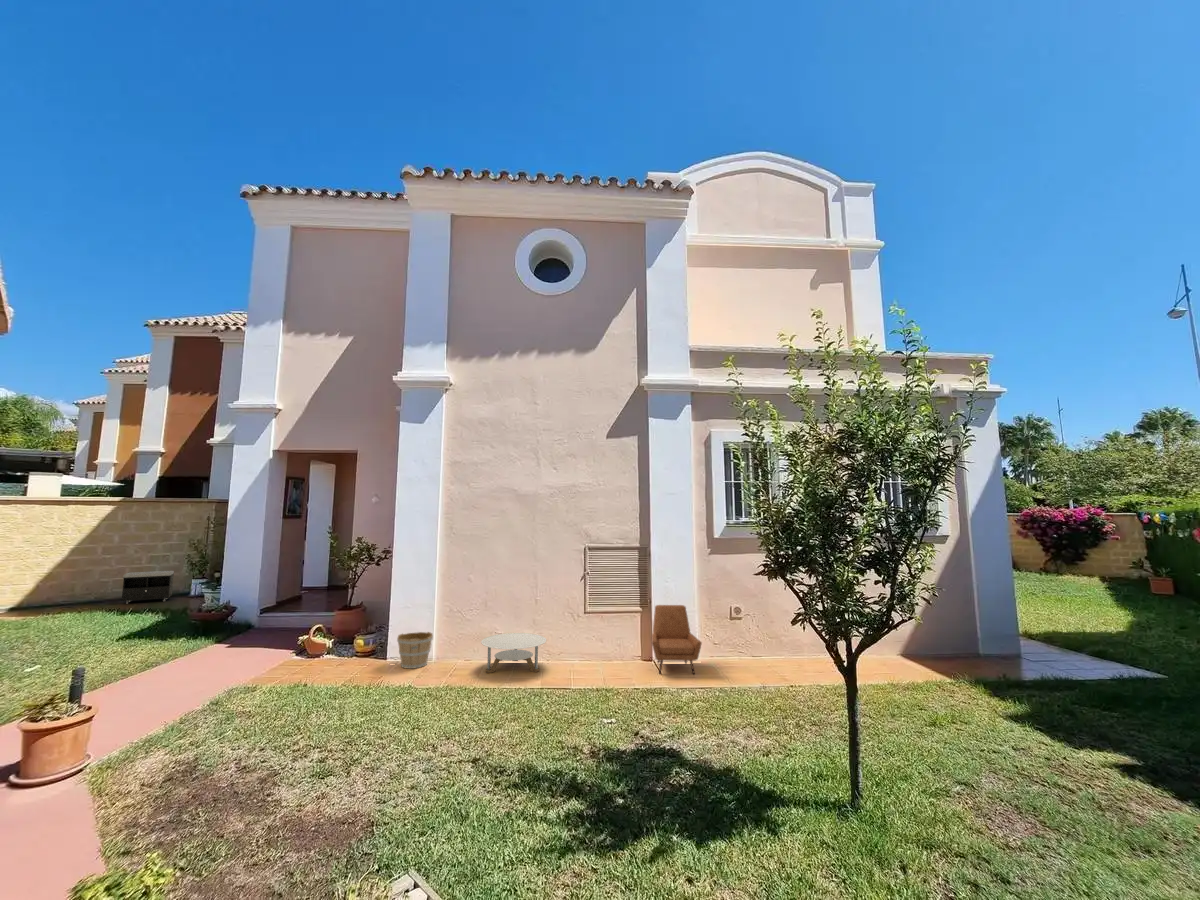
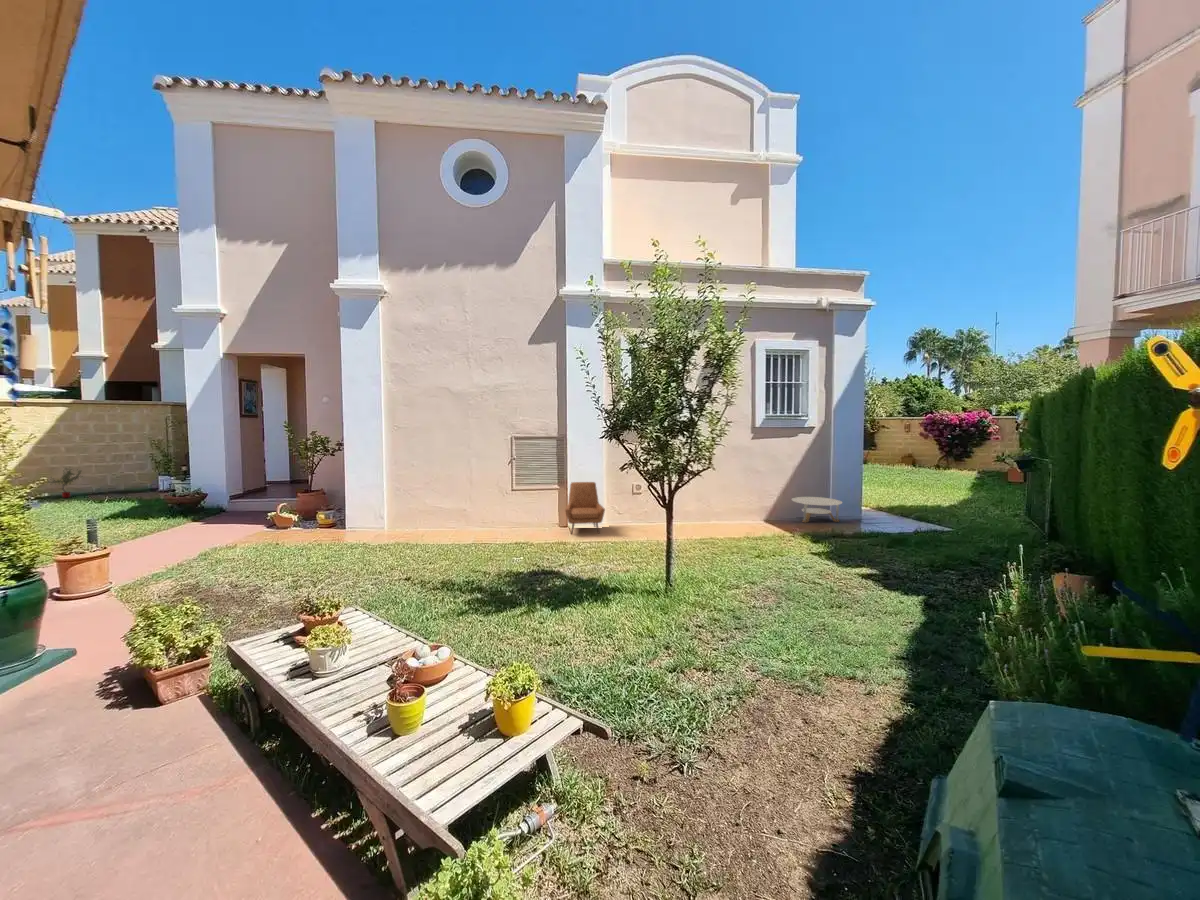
potted tree: none [77,571,115,606] -> present [48,468,81,498]
storage bench: present [122,571,174,604] -> none [91,466,141,496]
wooden bucket: present [397,632,433,669] -> none [353,507,384,536]
round table: present [481,633,546,673] -> present [792,497,842,522]

